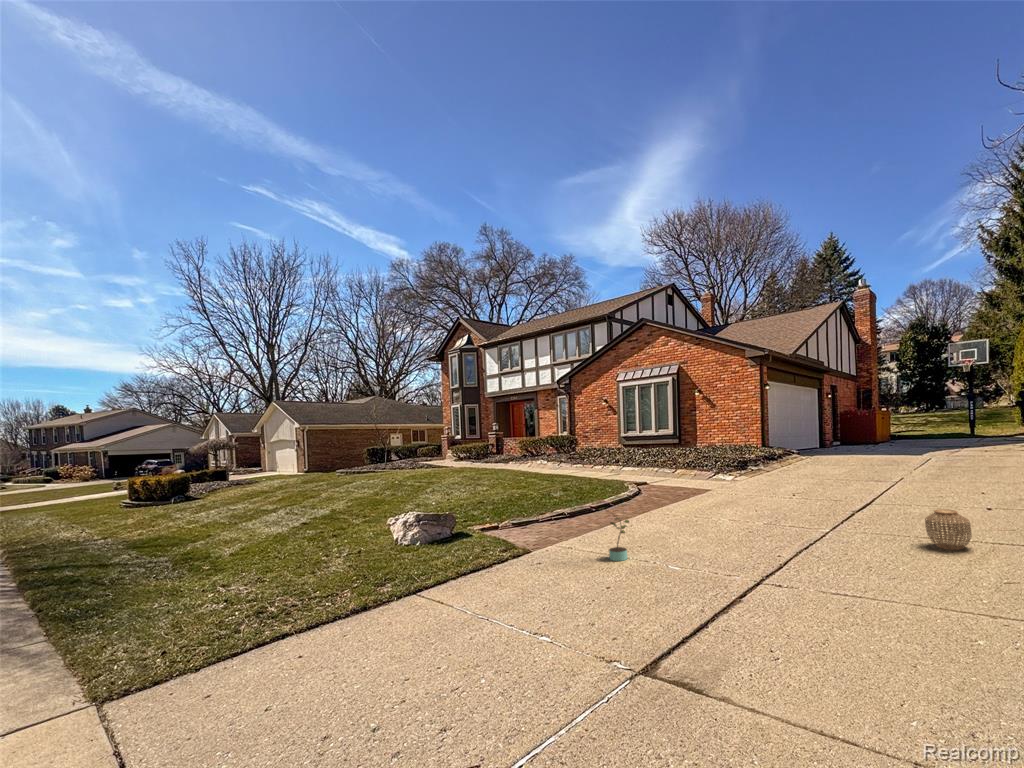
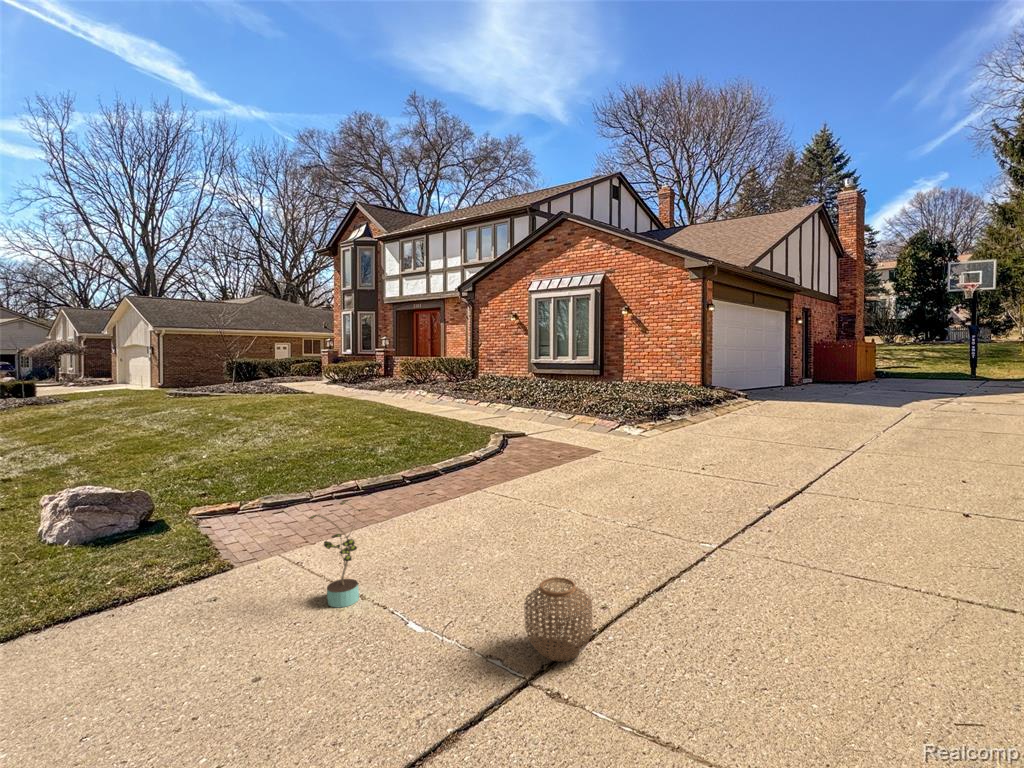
woven basket: present [925,509,972,550] -> present [524,577,592,661]

